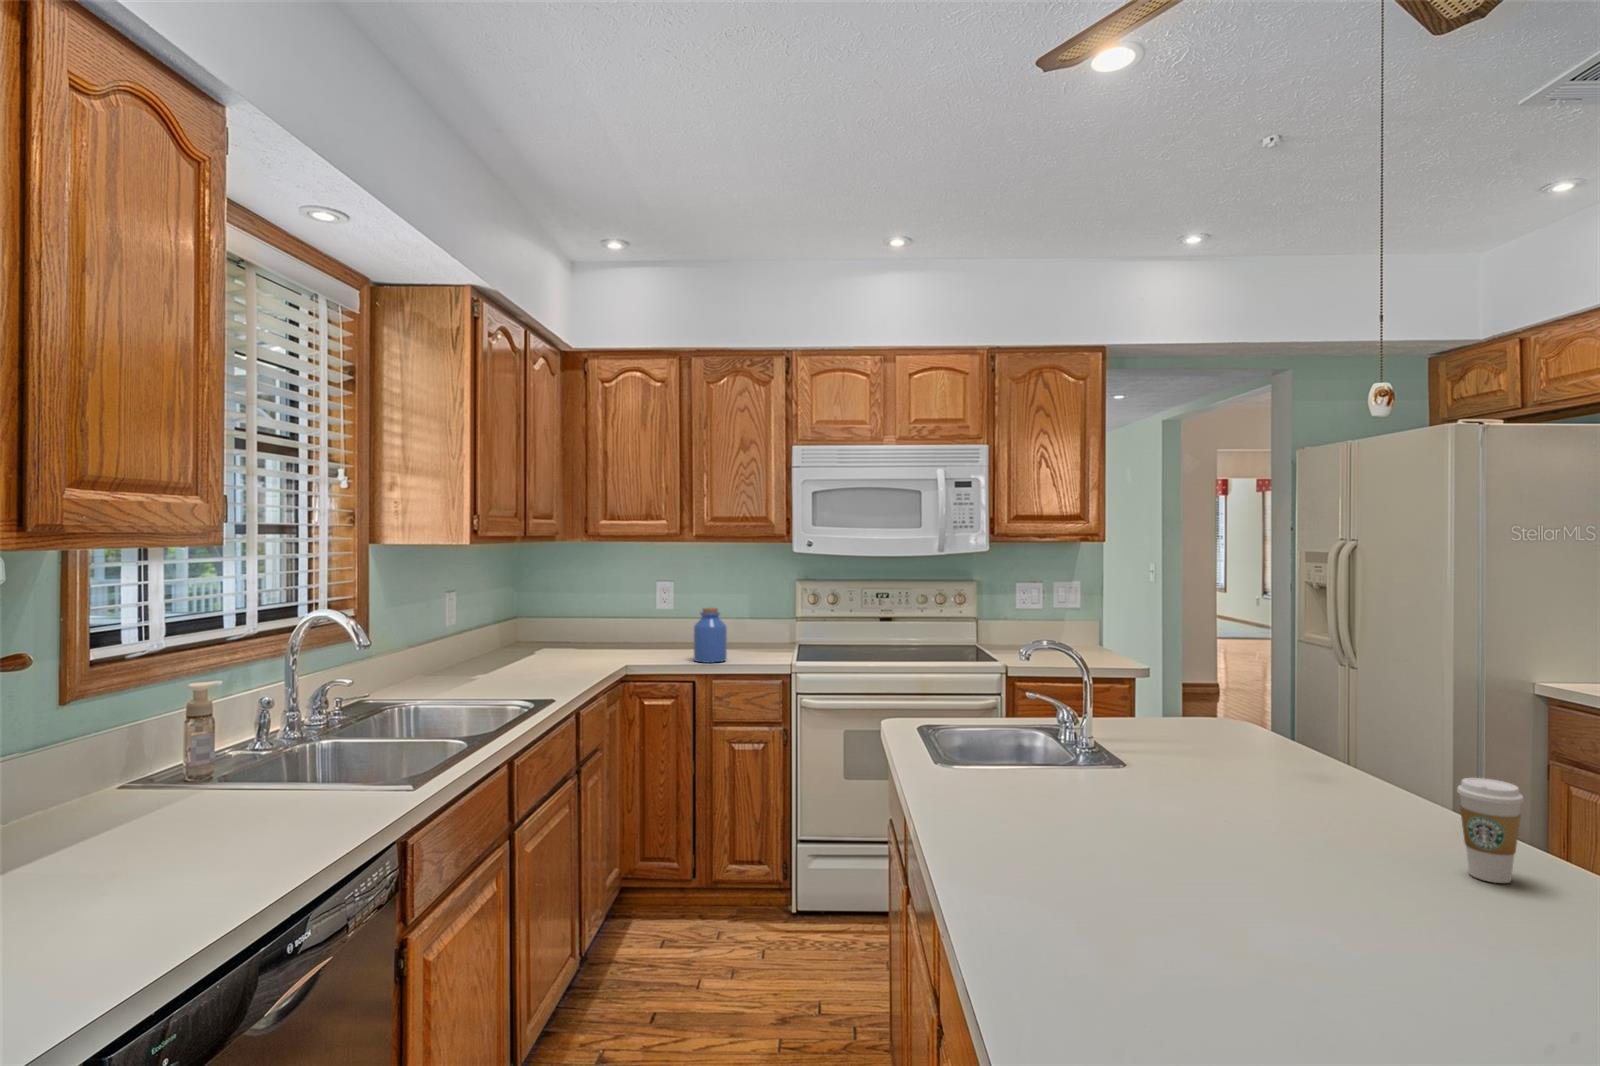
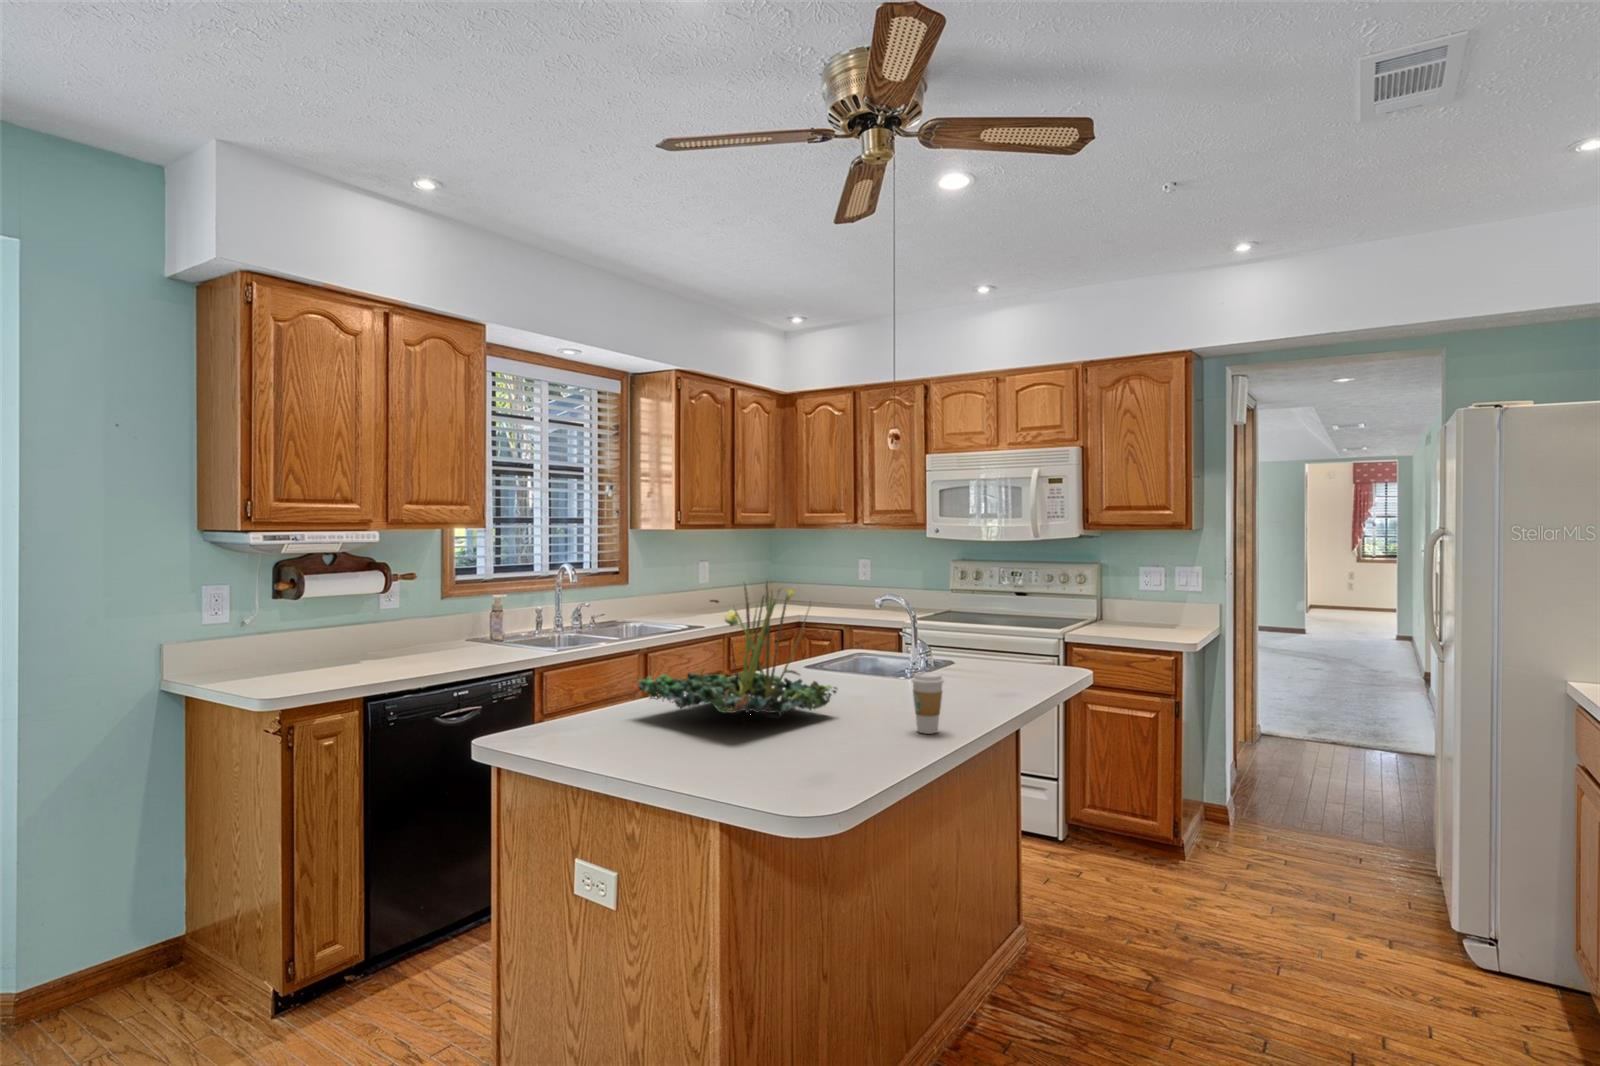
jar: present [694,608,727,663] -> none [844,577,868,616]
plant: none [1057,641,1454,949] -> present [638,582,837,721]

